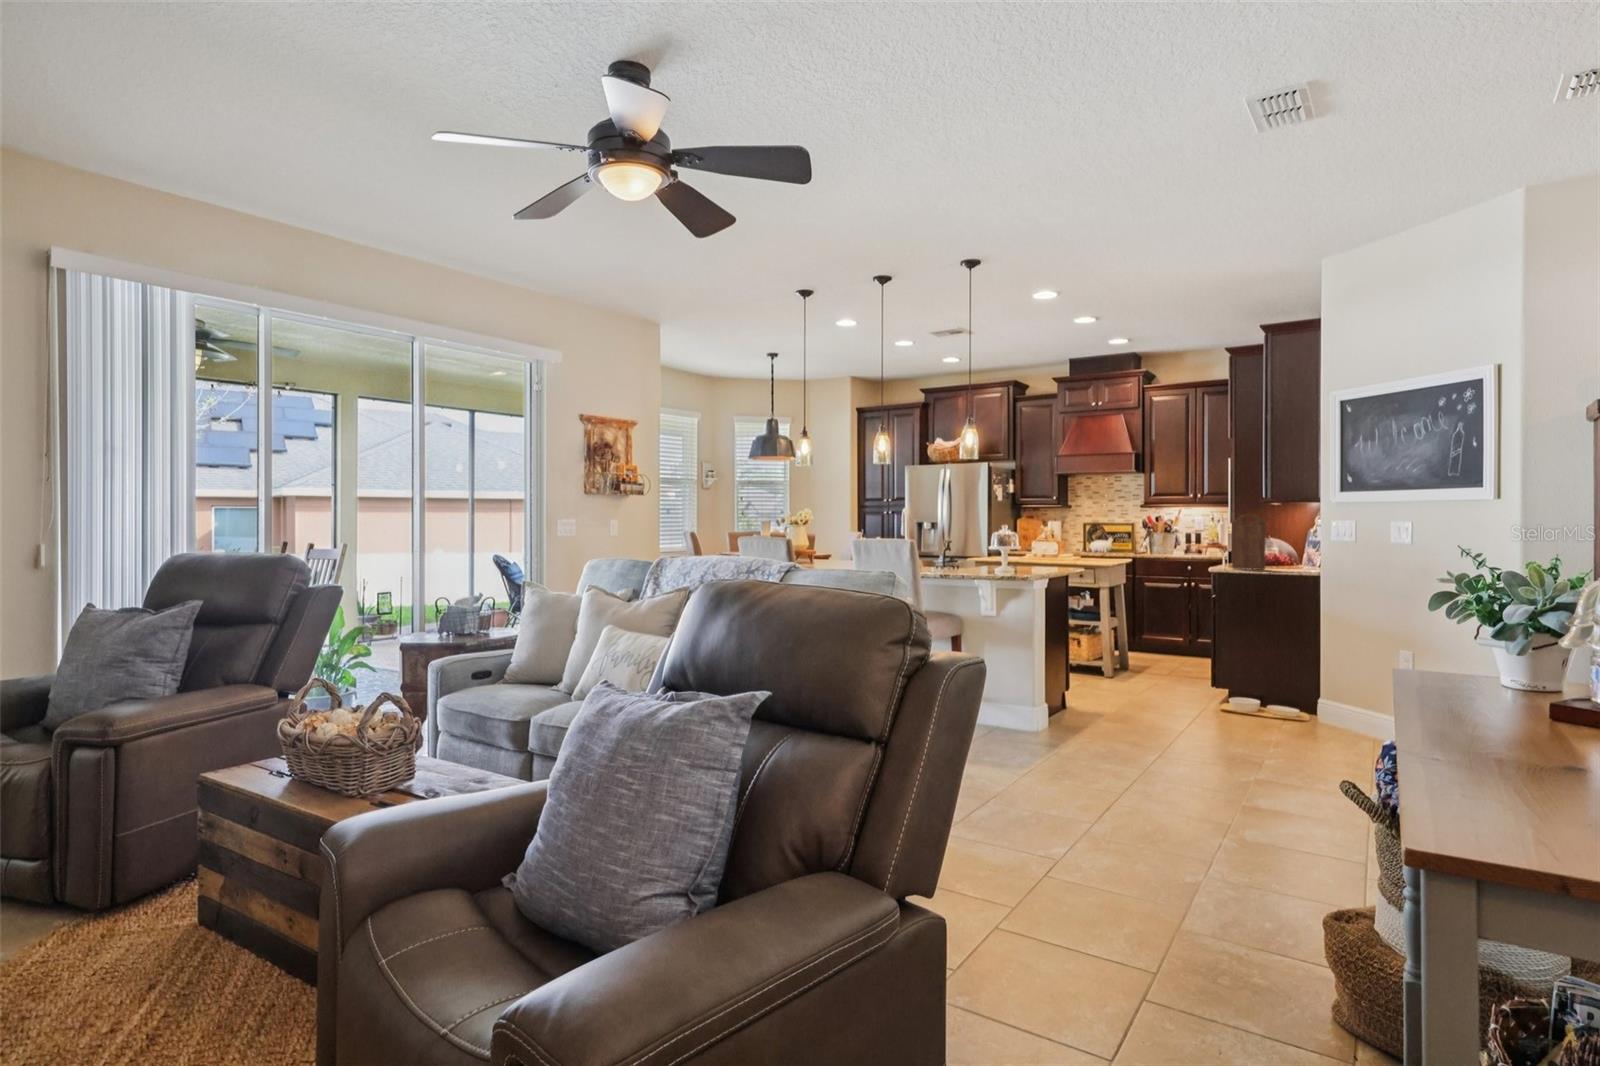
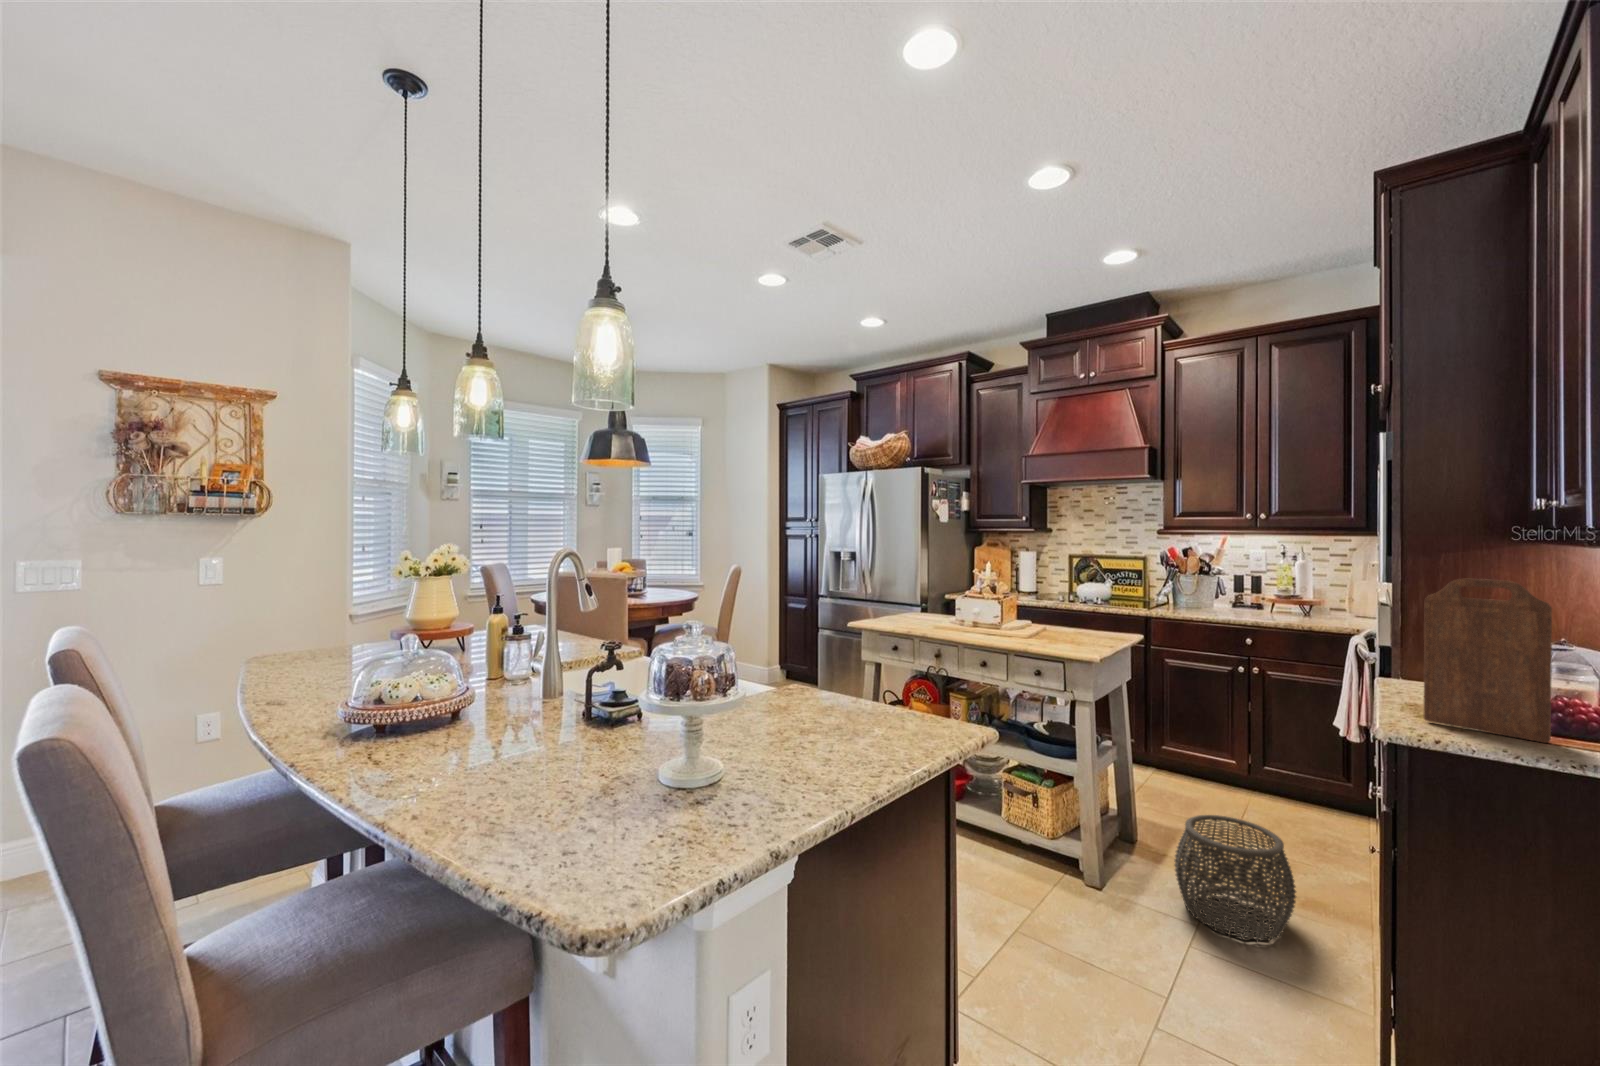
woven basket: none [1146,641,1199,688] -> present [1174,815,1296,941]

